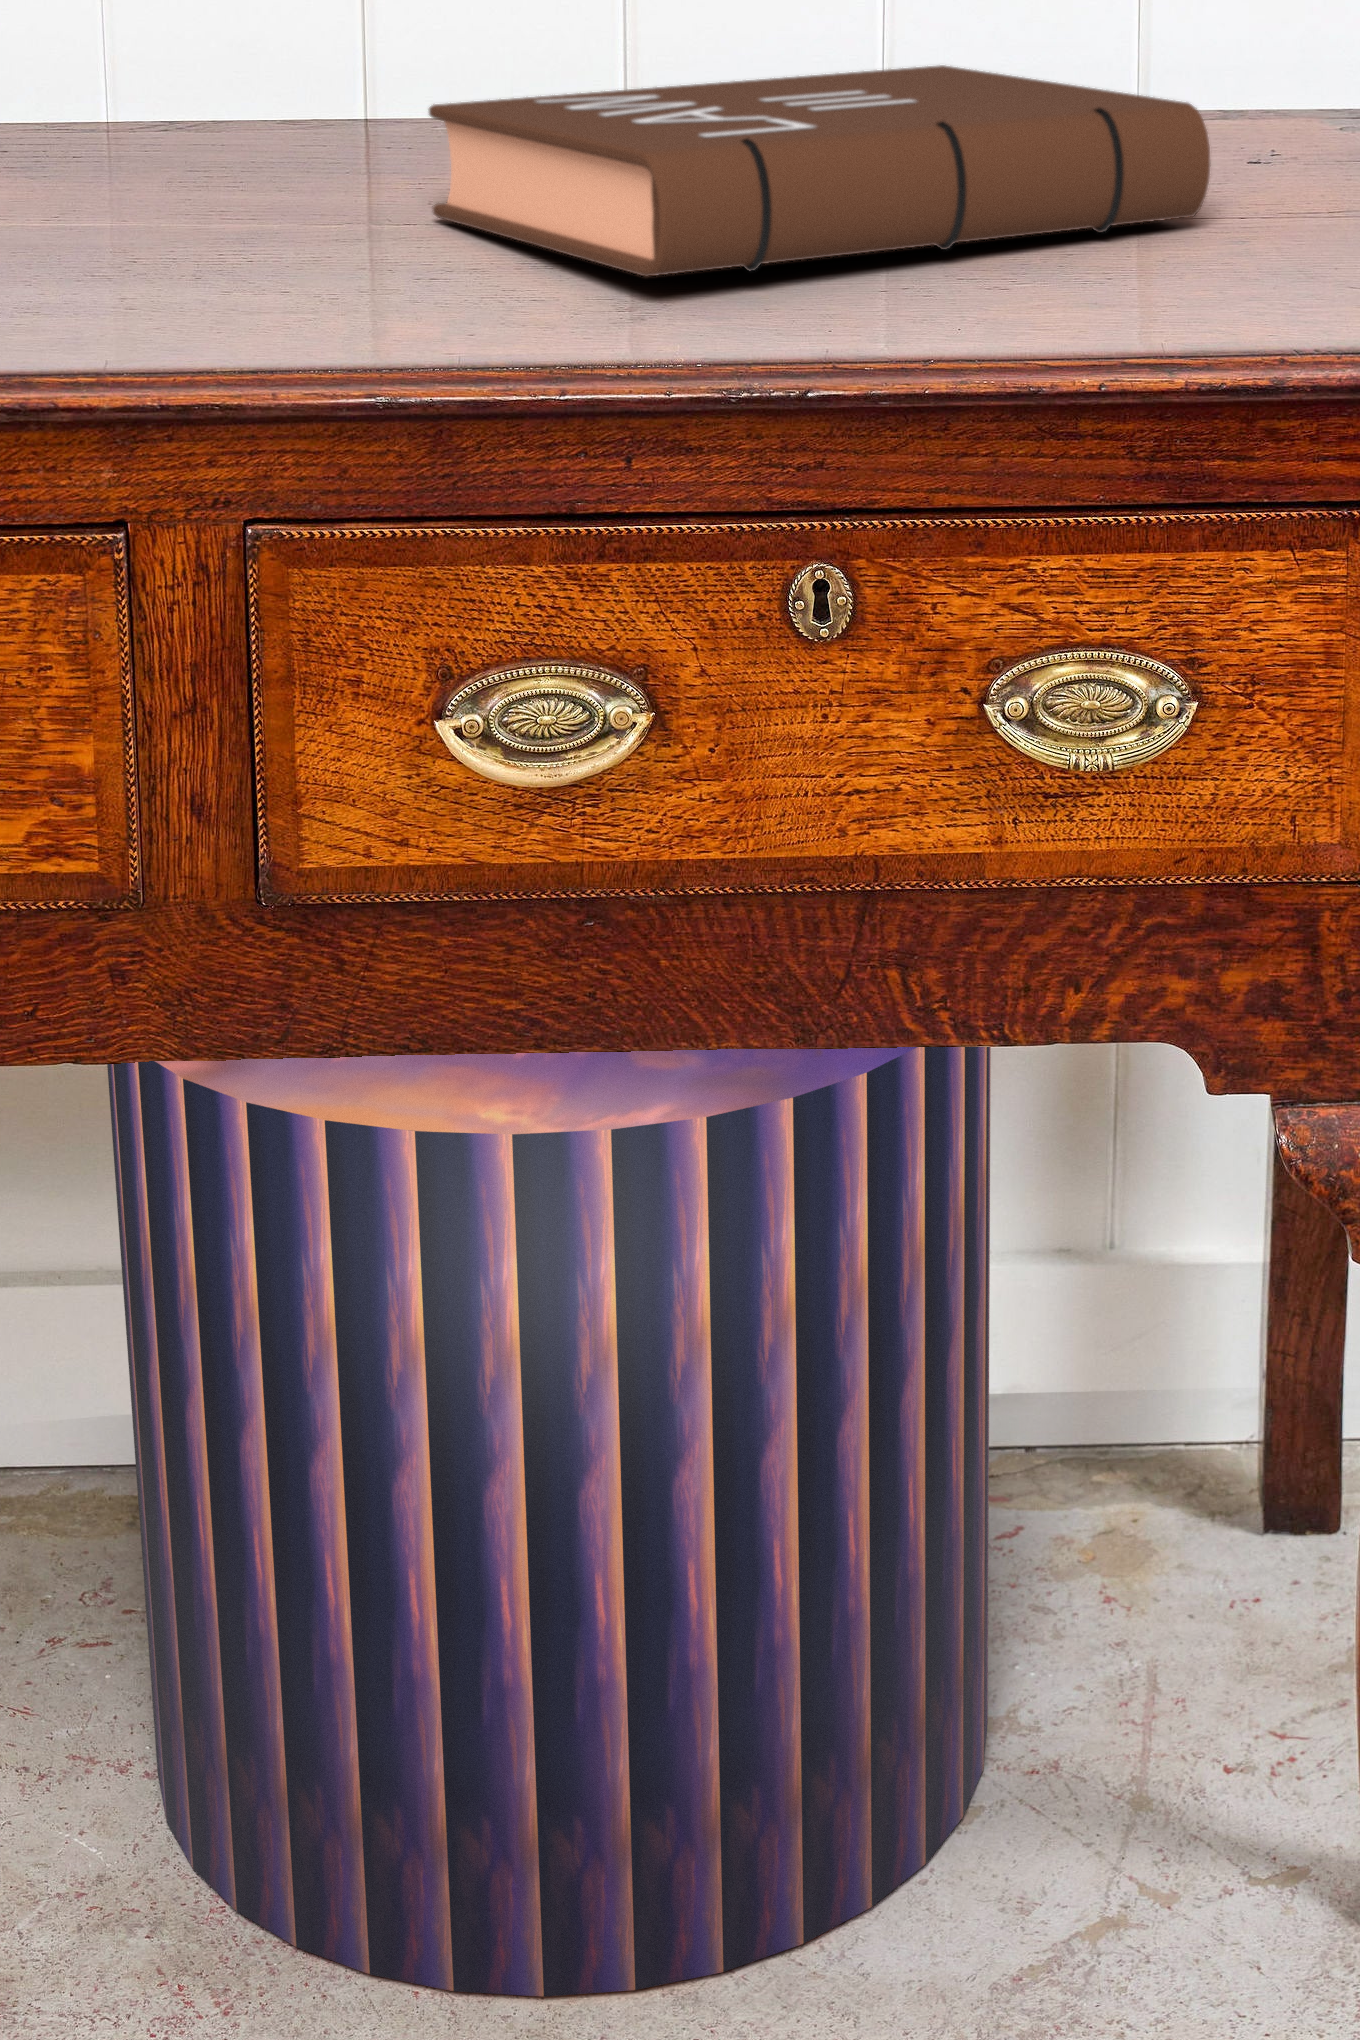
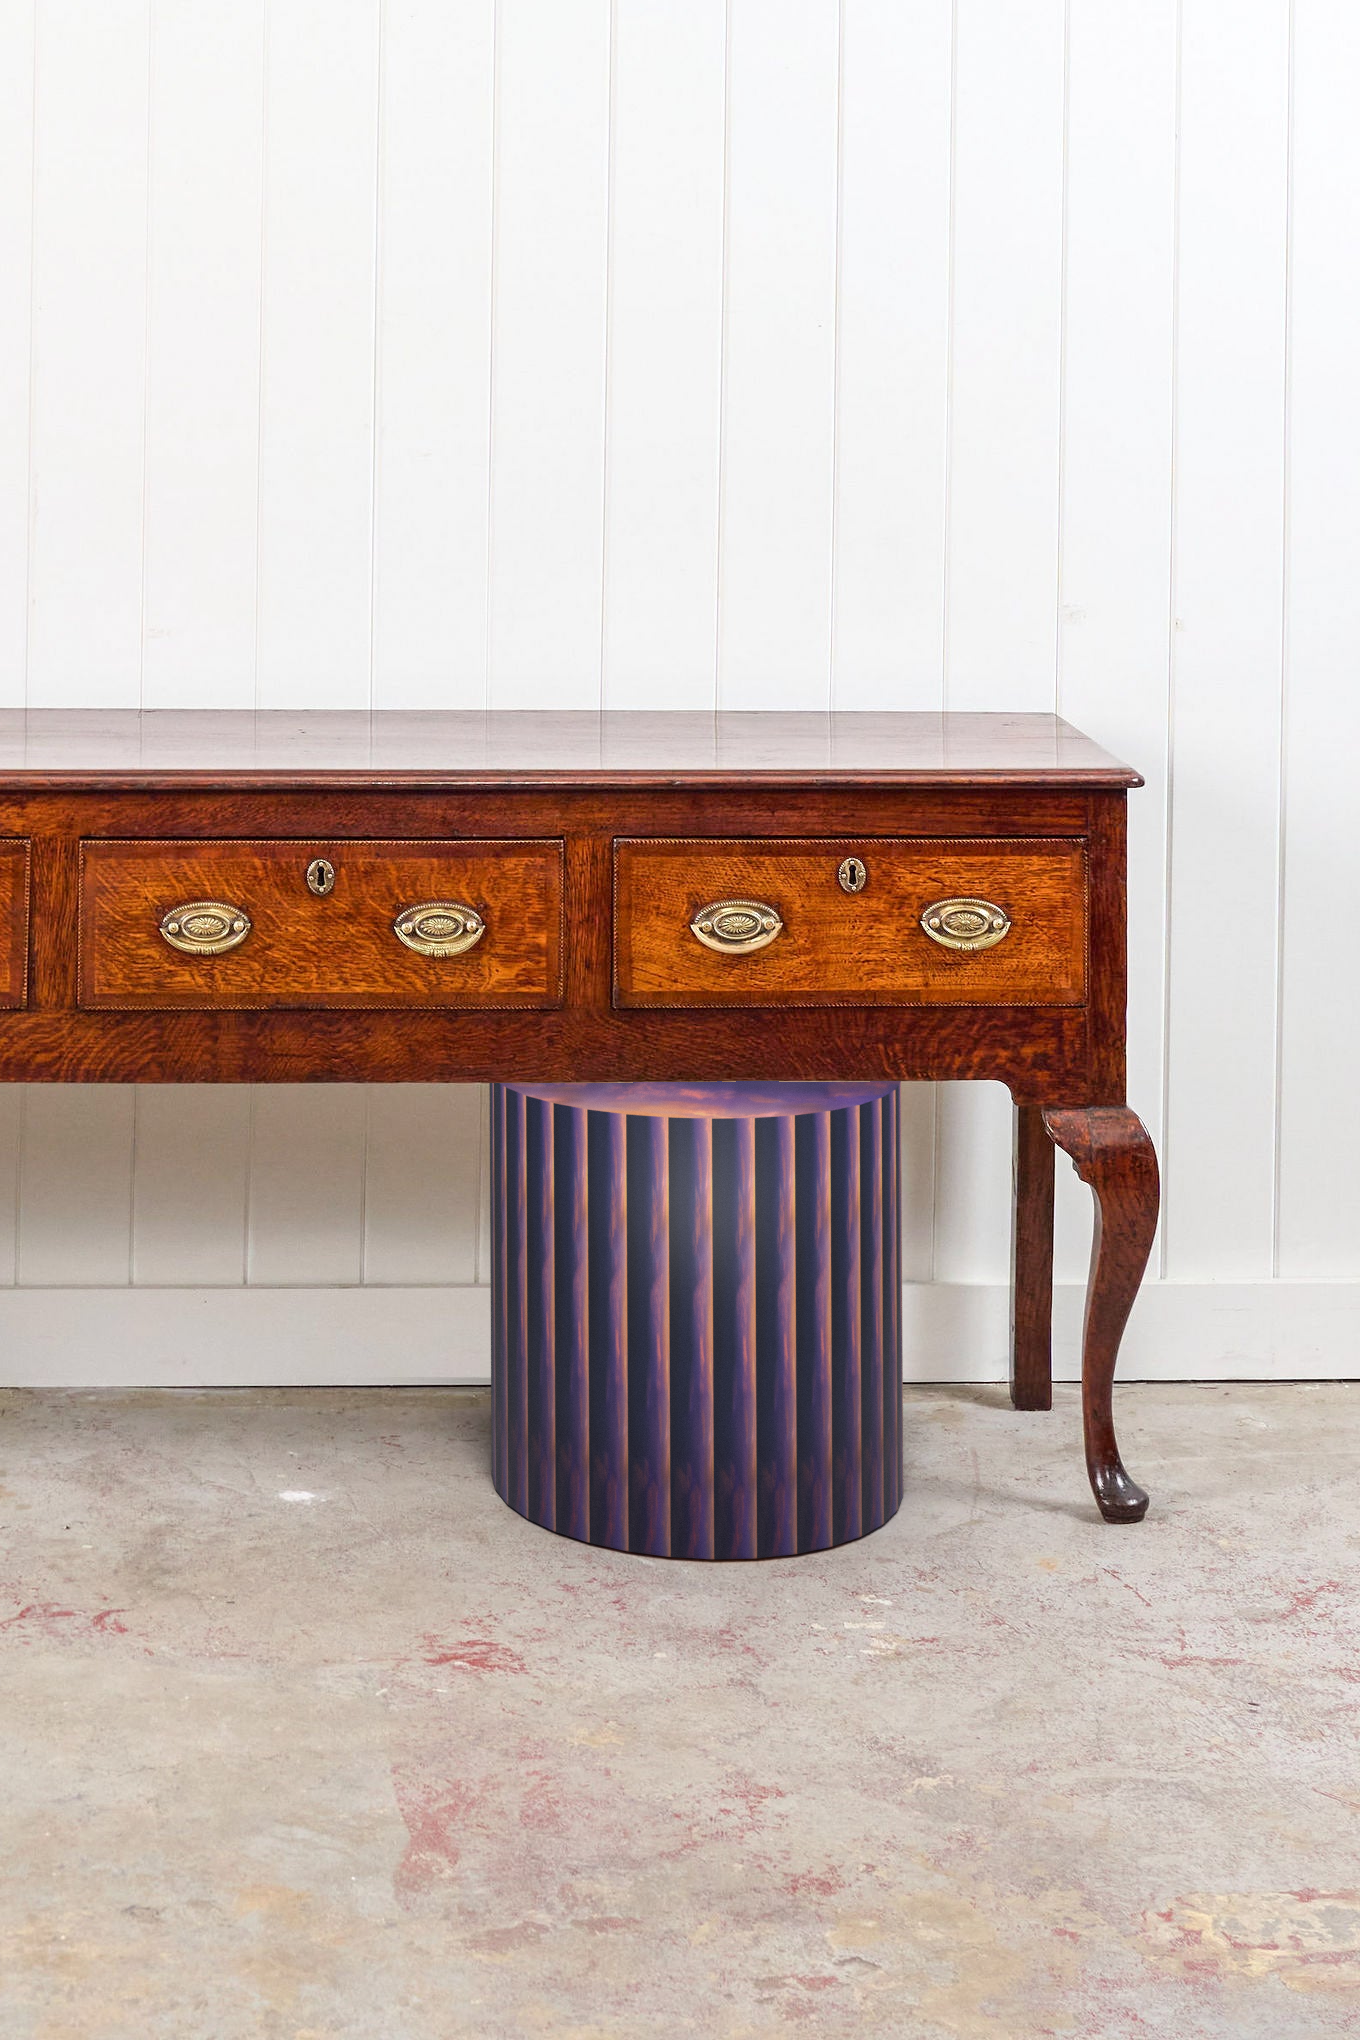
book: present [429,65,1210,277] -> none [646,673,992,747]

